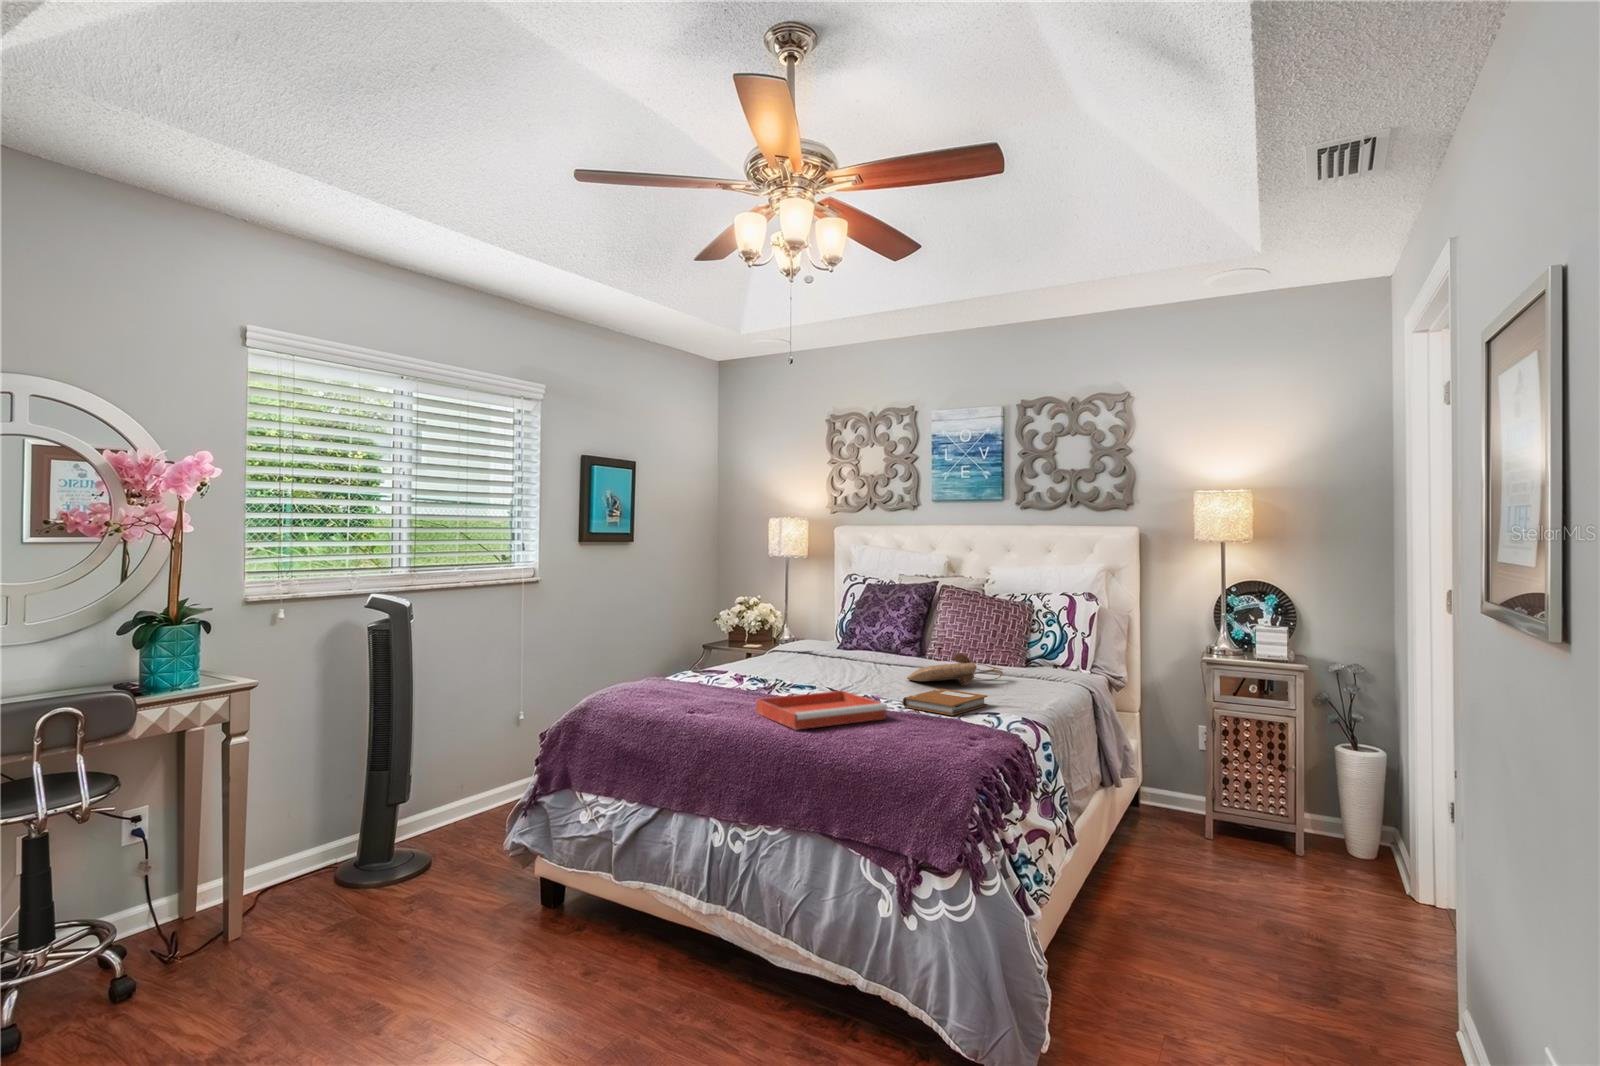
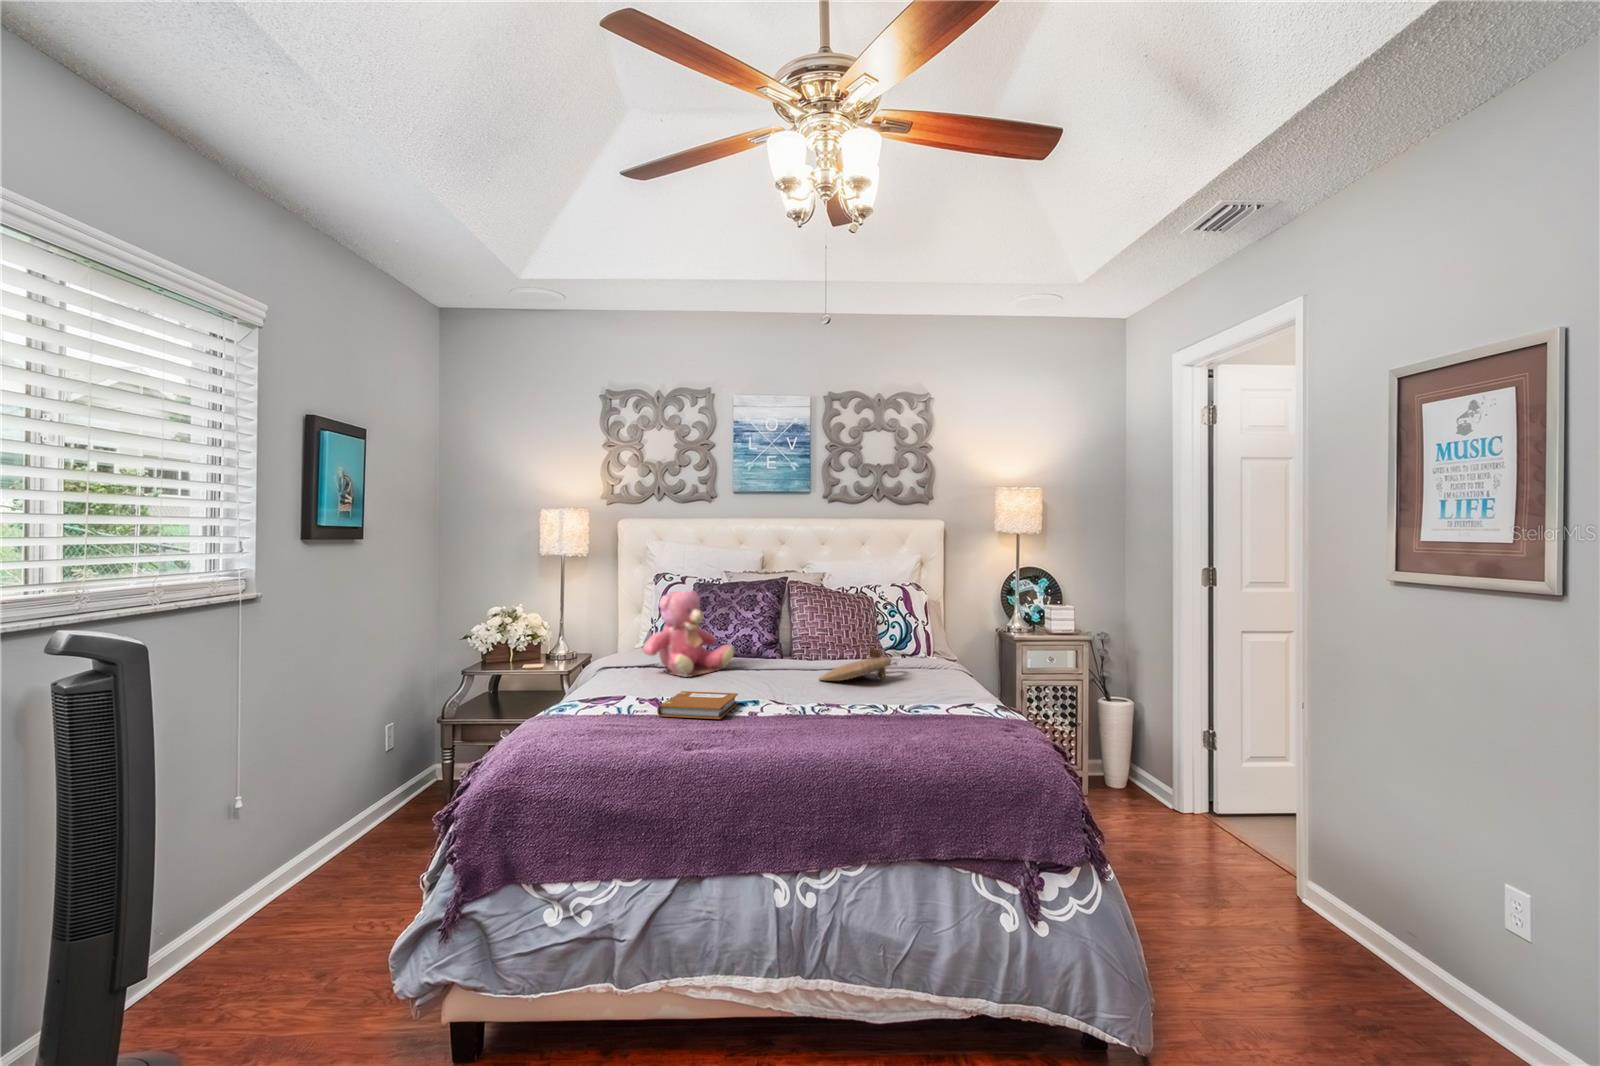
teddy bear: none [776,590,859,666] -> present [643,590,734,677]
notebook: present [903,689,987,715] -> present [657,691,738,719]
tray: present [756,691,888,729] -> none [767,699,903,749]

